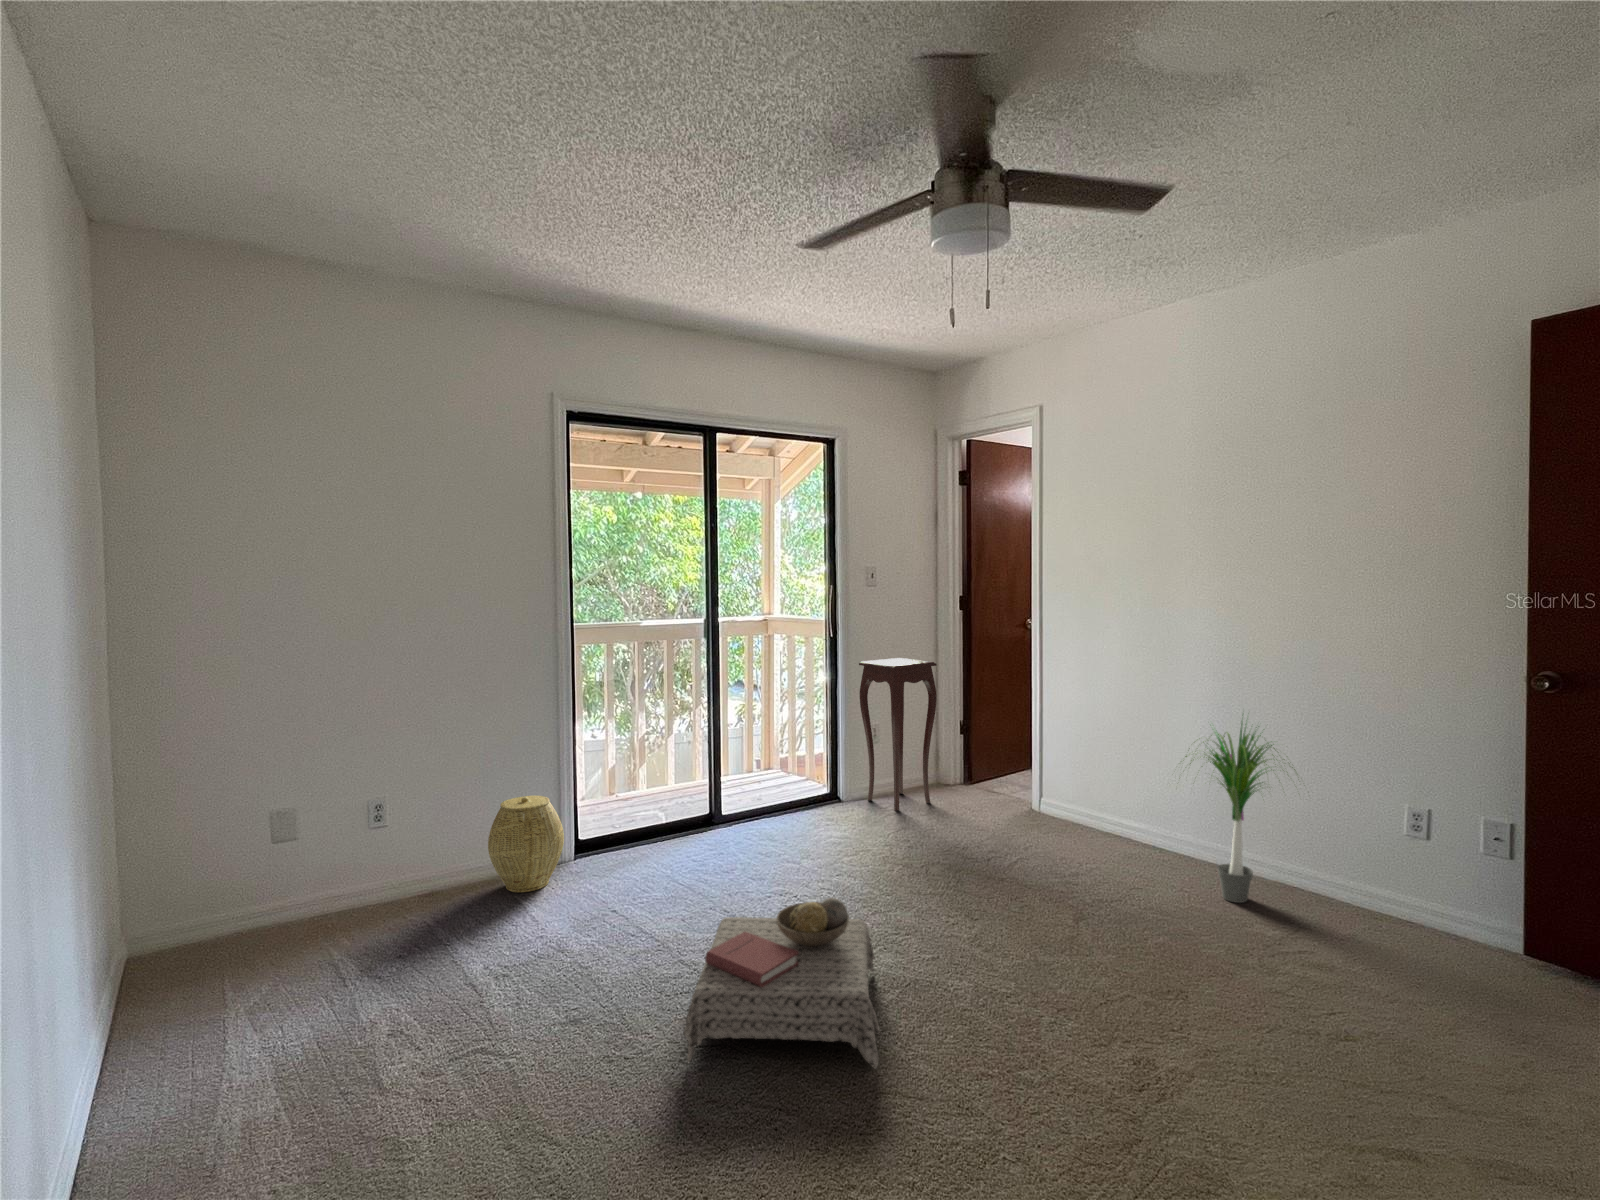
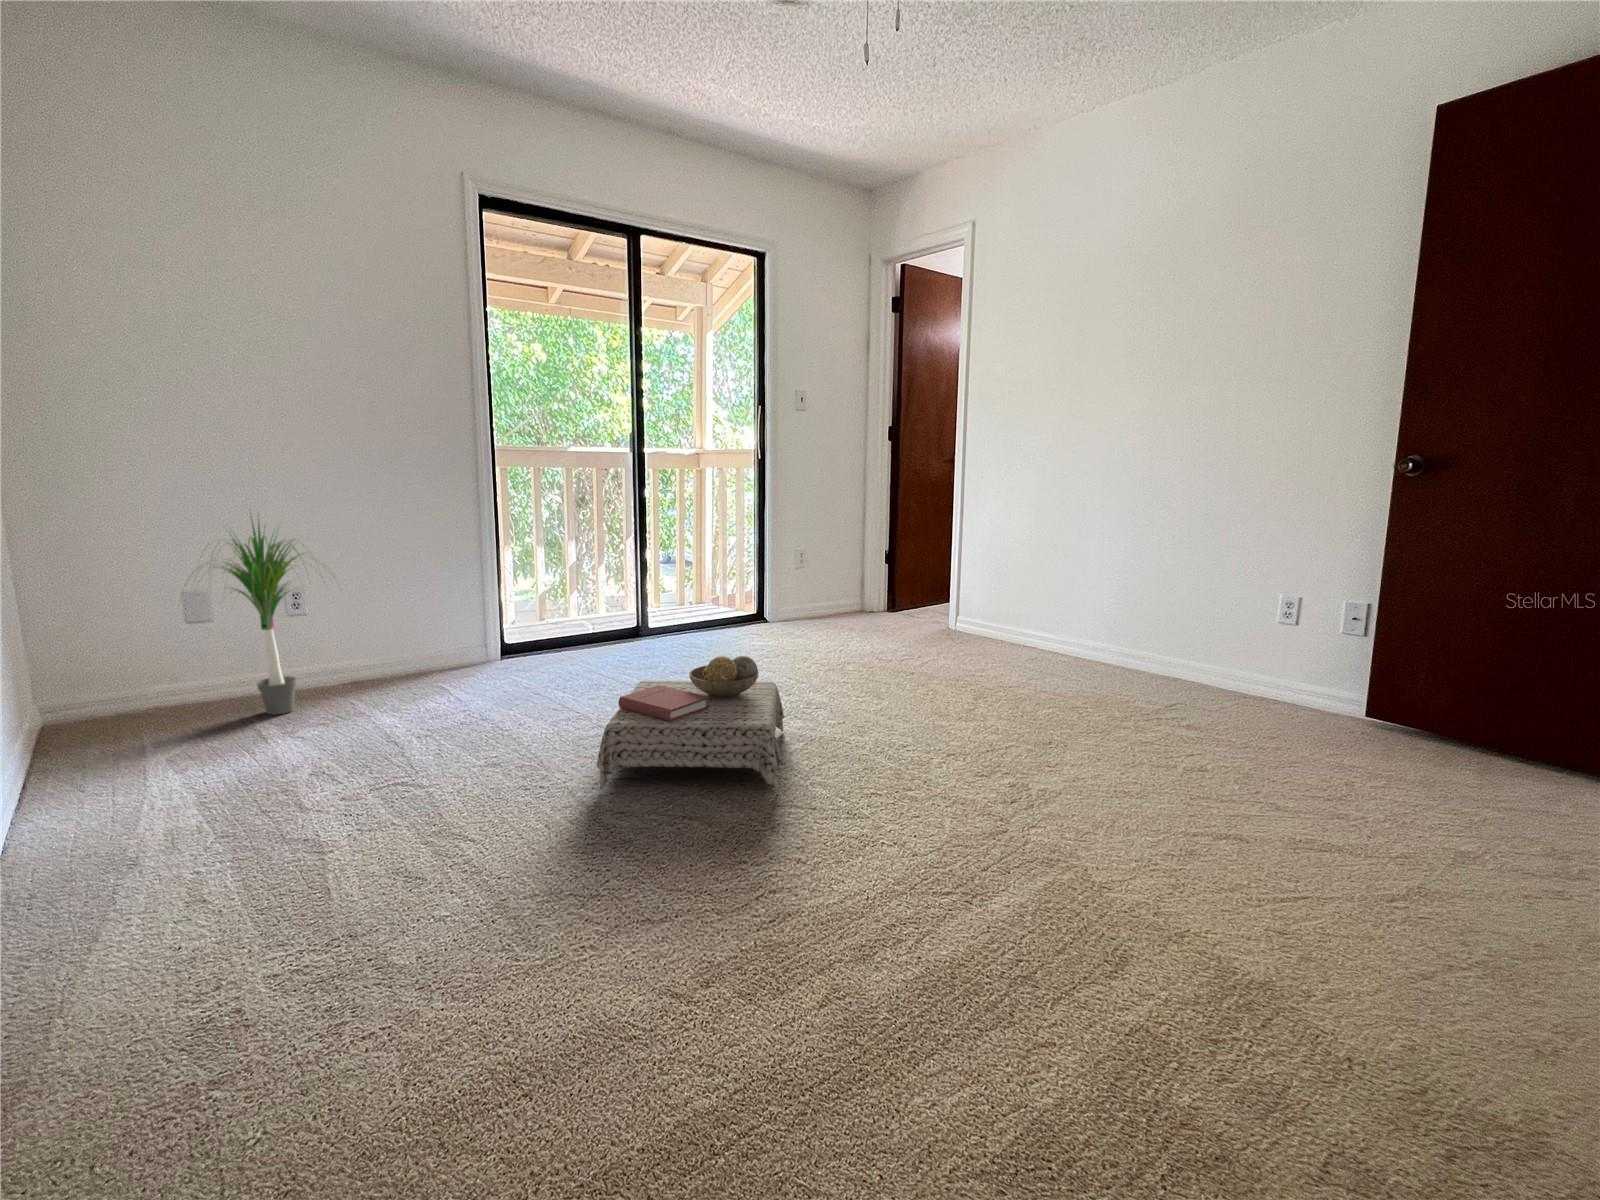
side table: present [859,658,937,811] -> none [788,485,863,628]
potted plant: present [1185,724,1295,903] -> present [190,520,317,715]
woven basket: present [488,796,564,892] -> none [411,591,489,681]

